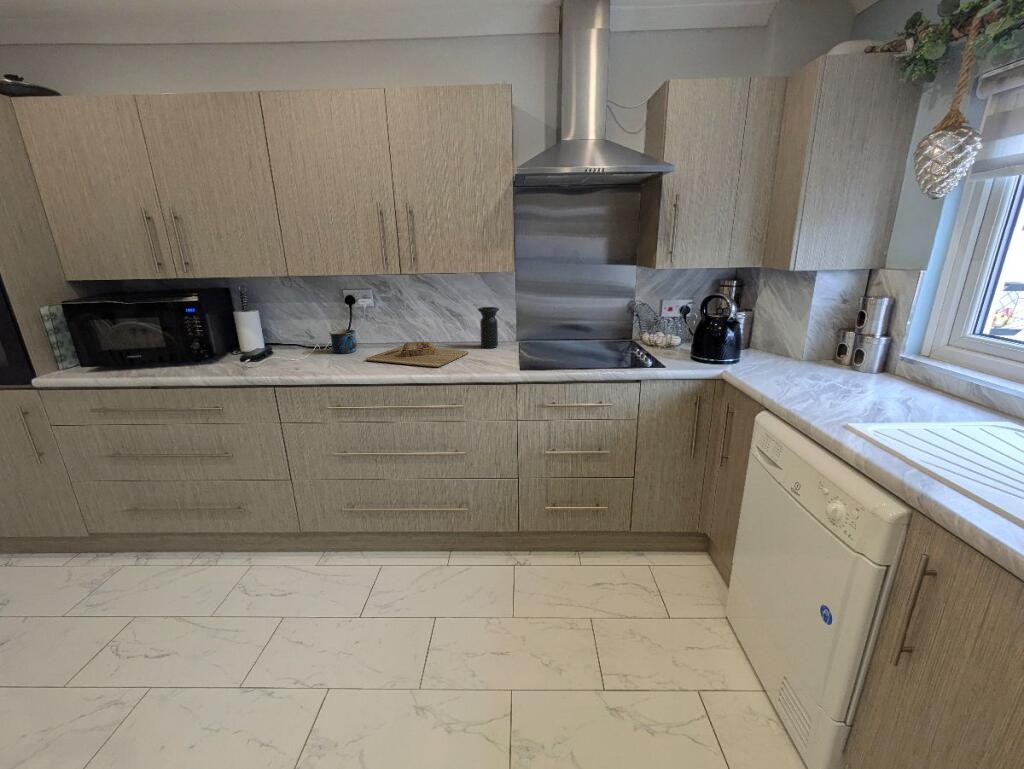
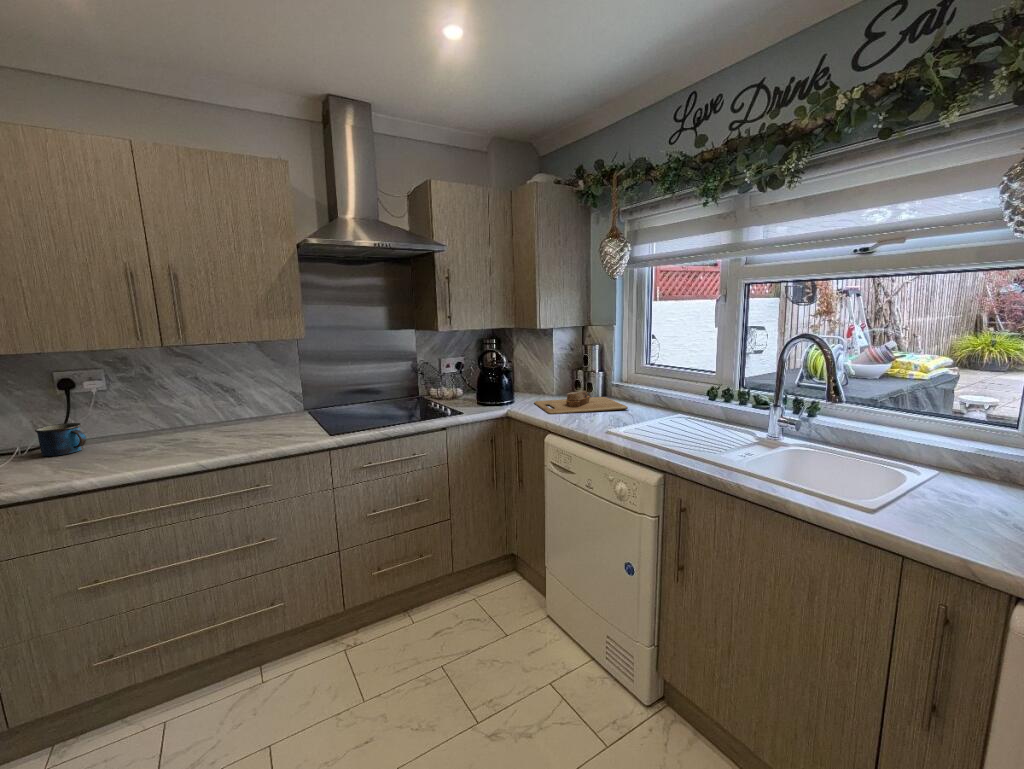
vase: present [478,307,499,348] -> none [259,378,286,422]
cutting board: present [366,341,468,367] -> present [534,391,628,414]

